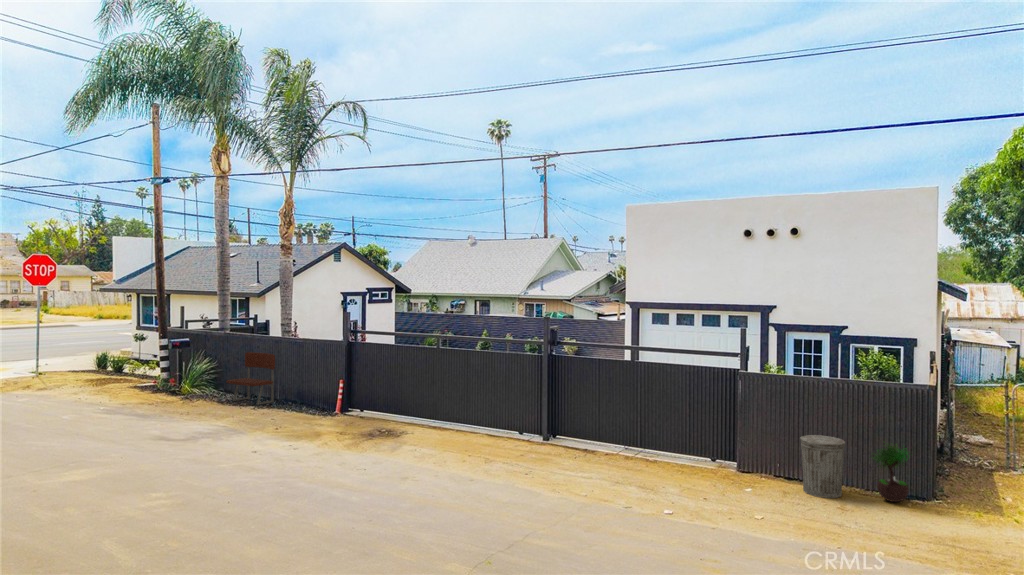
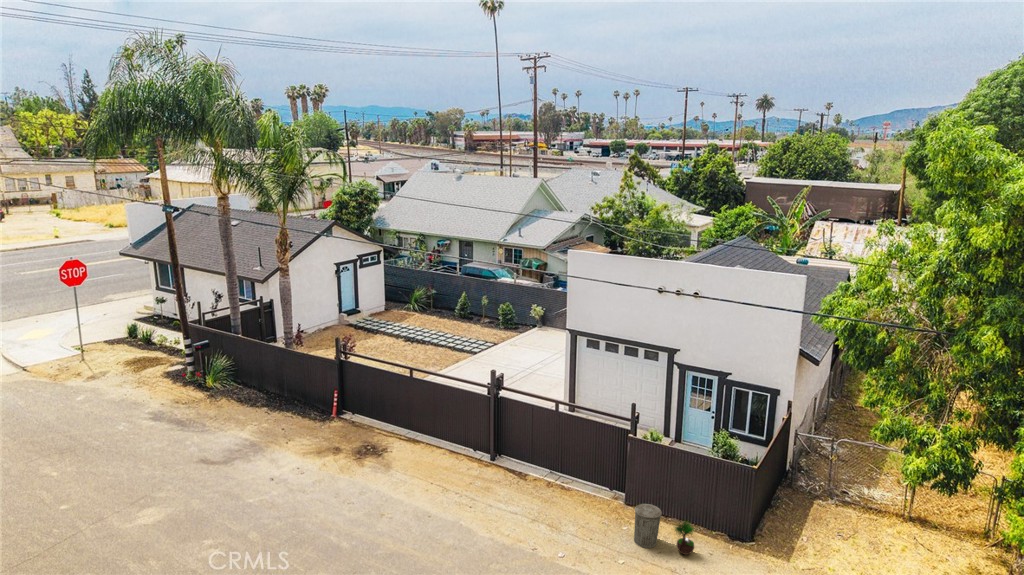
bench: present [226,352,275,405] -> none [245,359,283,405]

